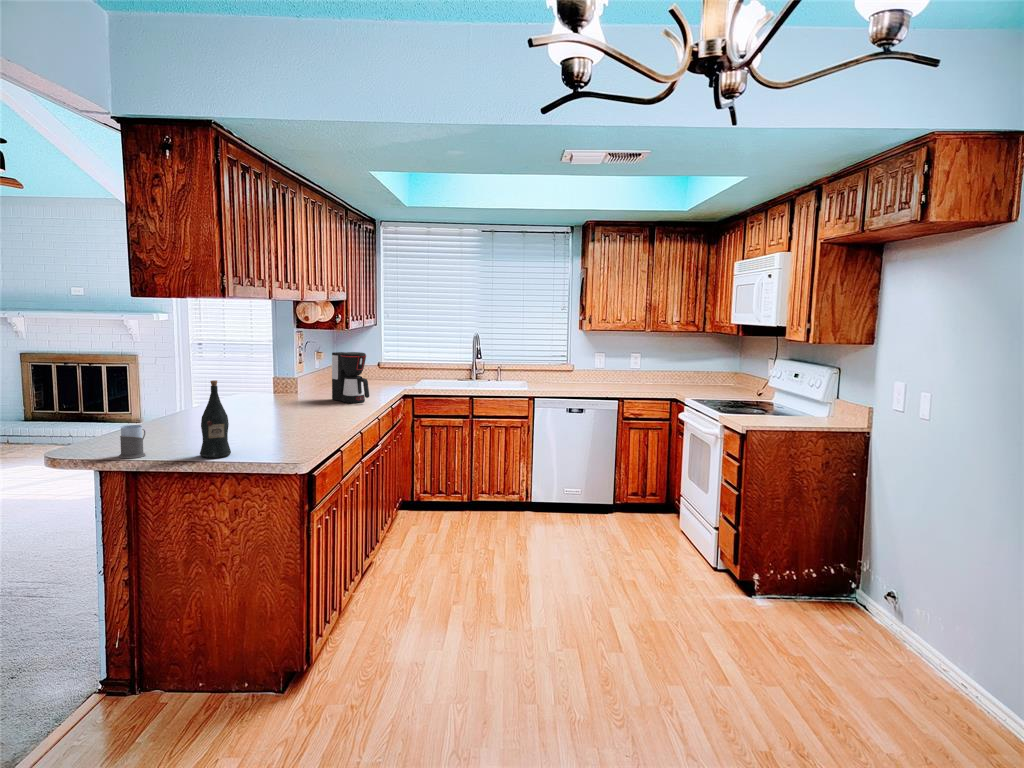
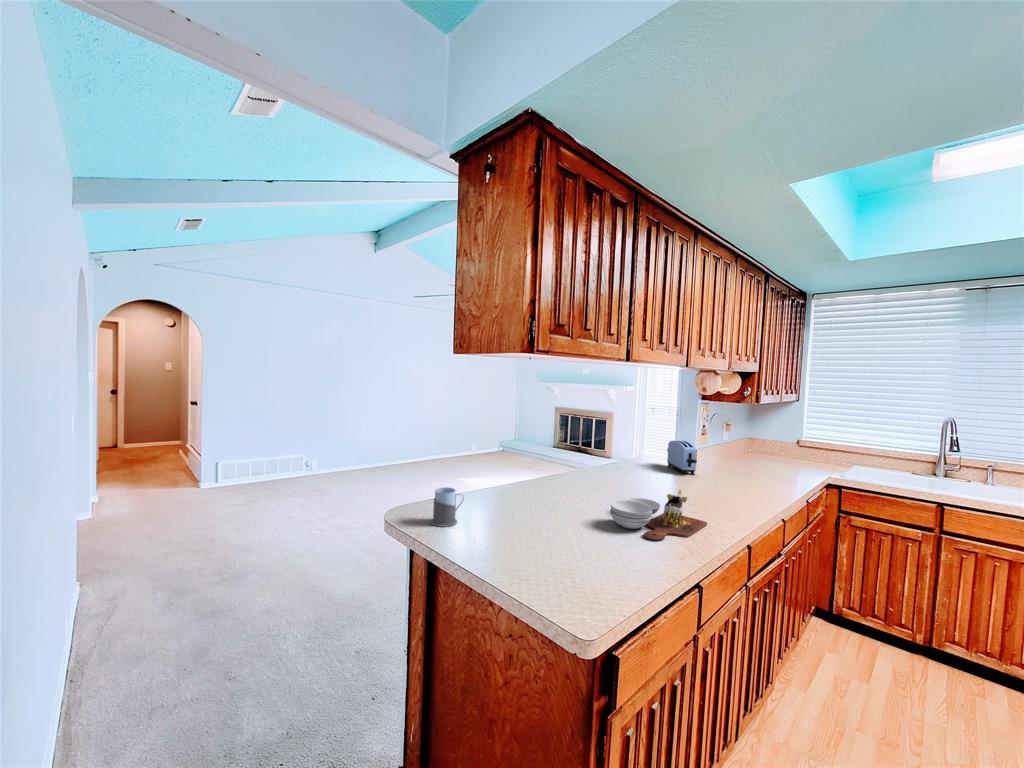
coffee maker: present [332,352,369,403] -> none [728,427,773,490]
toaster: none [272,371,305,402] -> present [667,441,697,475]
wine bottle: present [200,380,231,458] -> none [493,452,530,554]
cutting board: none [269,402,337,437] -> present [610,489,707,541]

